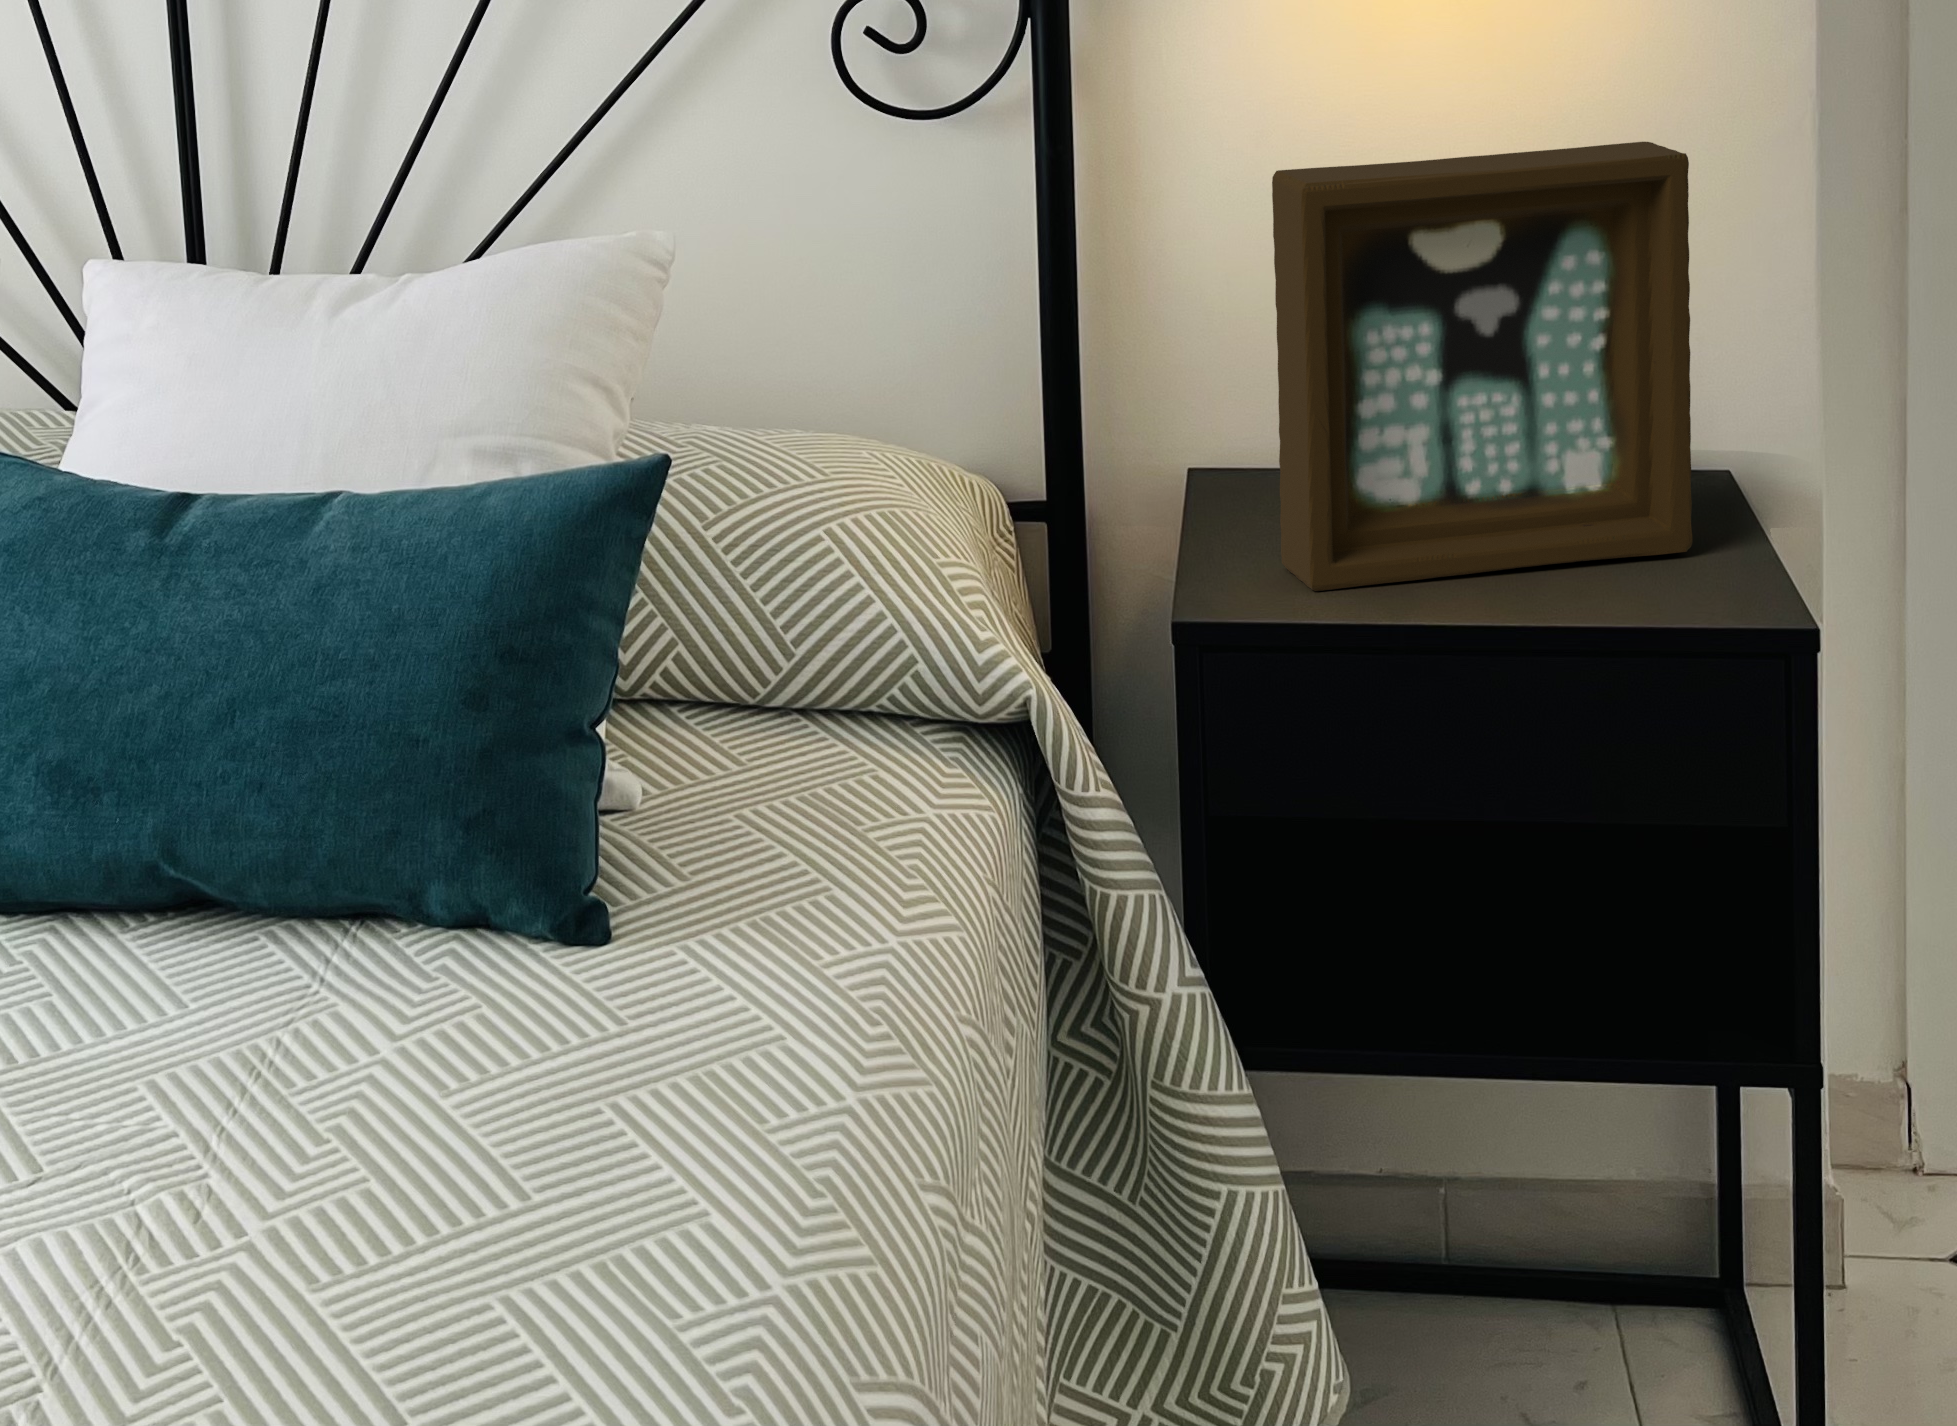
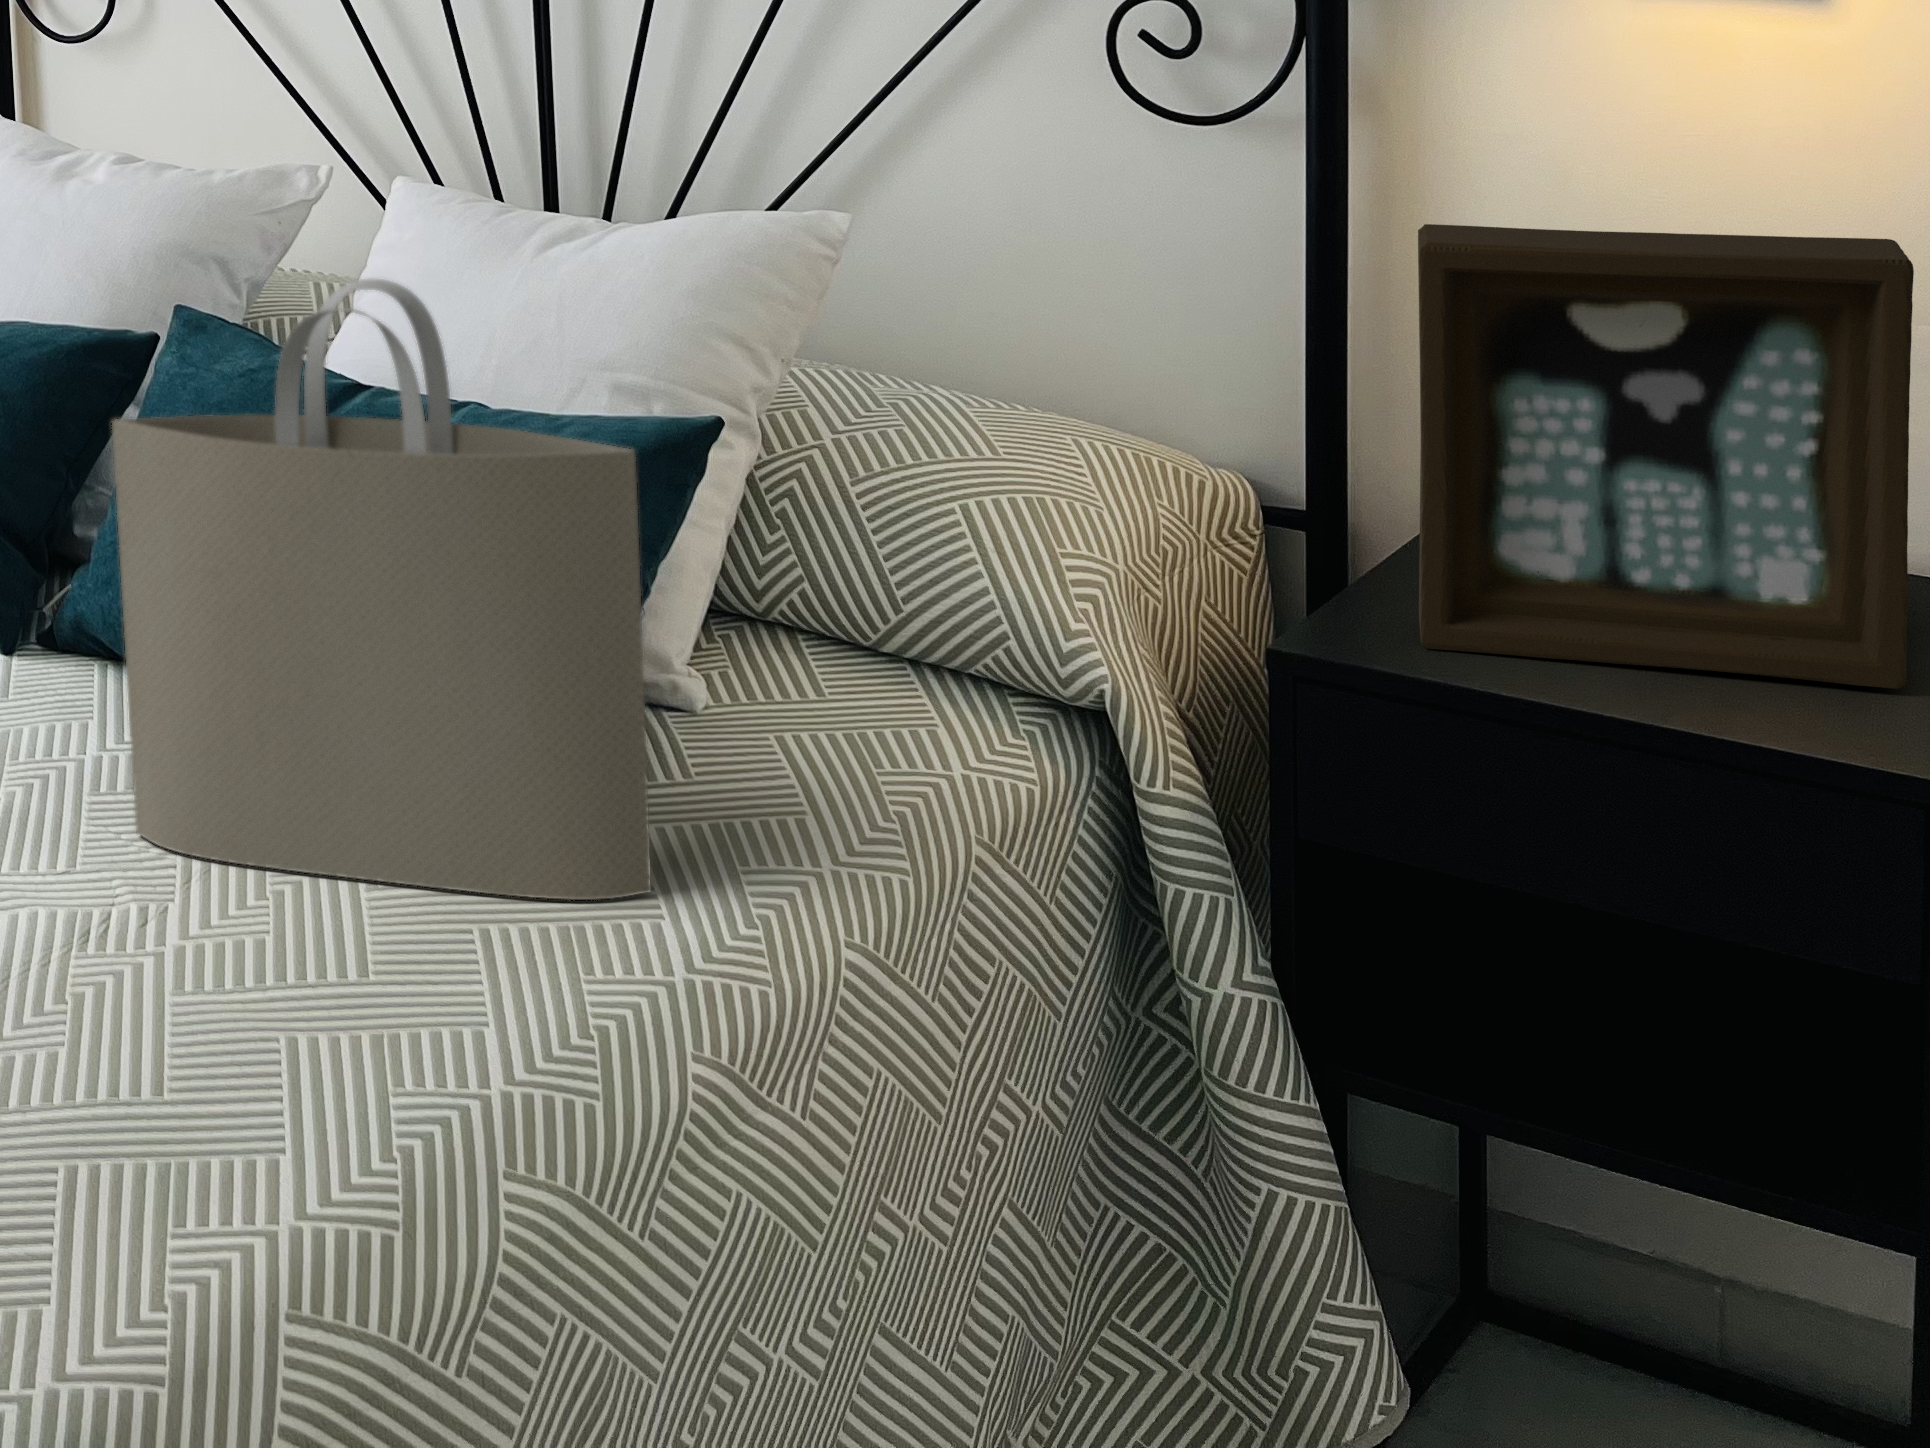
tote bag: none [47,323,757,1112] -> present [112,279,651,900]

